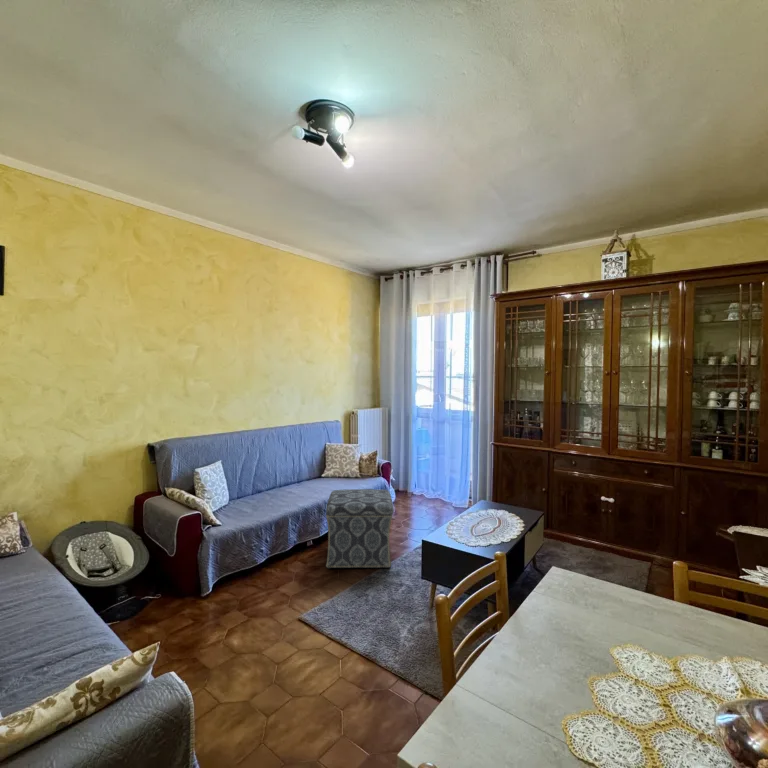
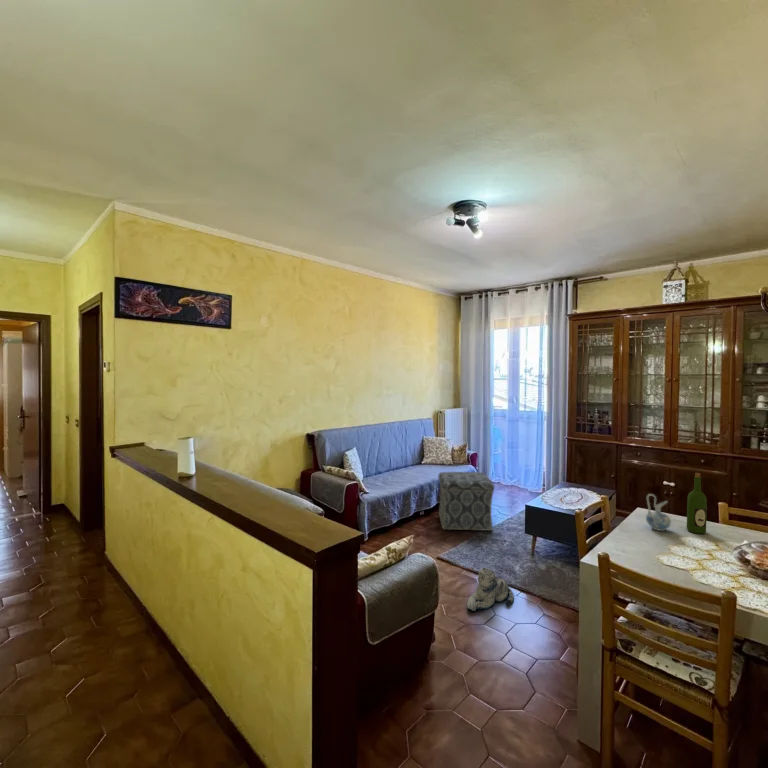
wine bottle: none [621,516,652,619] -> present [687,473,707,534]
ceramic pitcher: none [558,551,596,614] -> present [646,494,671,531]
plush toy: none [303,650,384,726] -> present [467,568,514,611]

